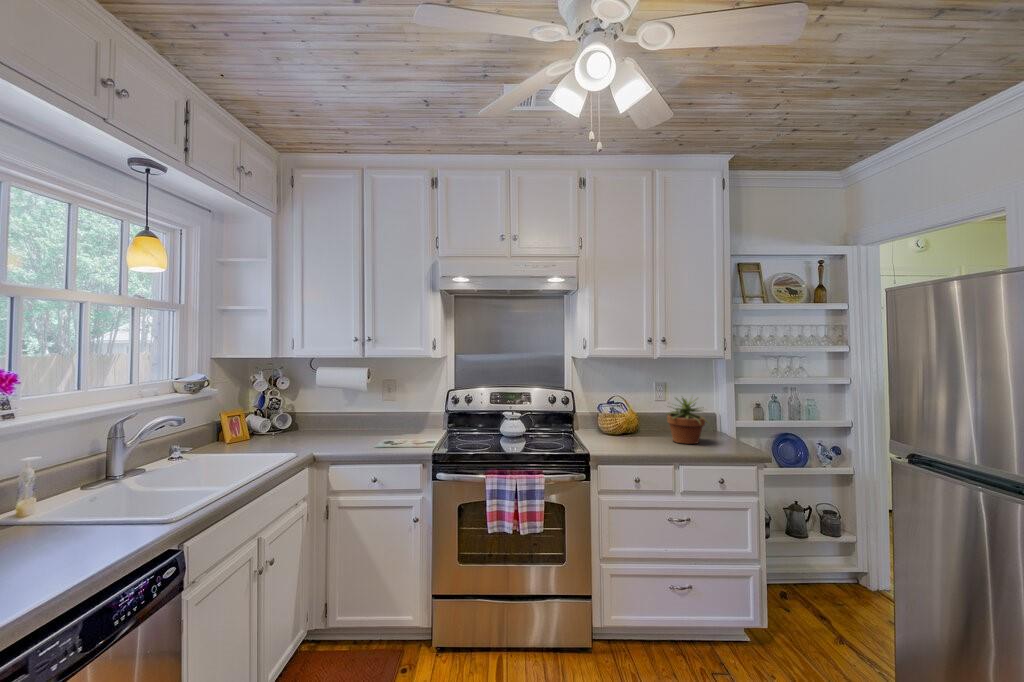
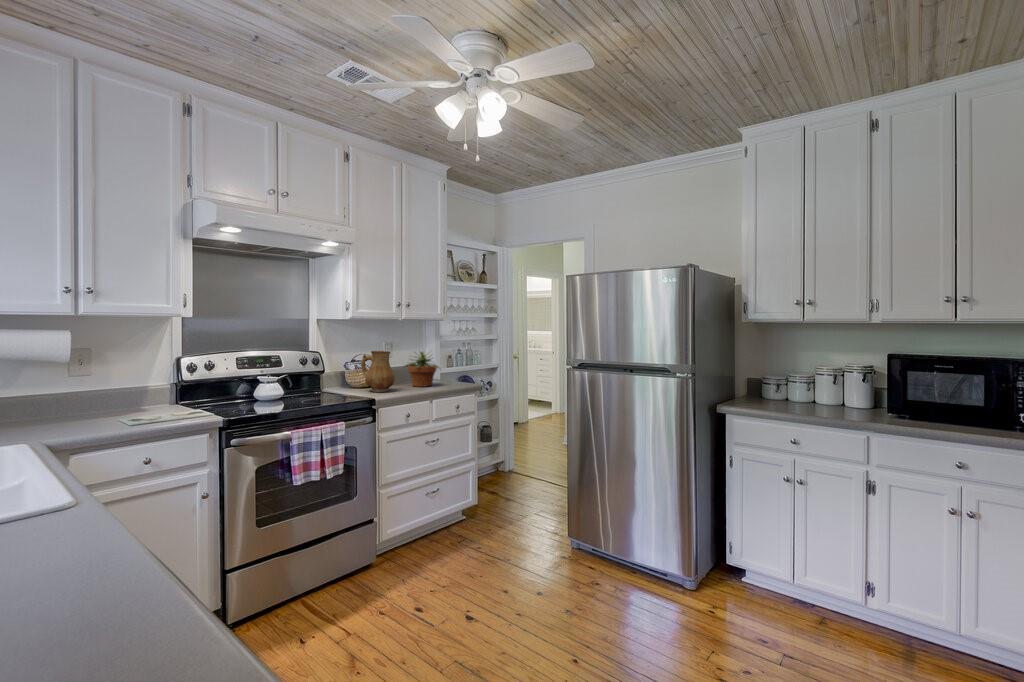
ceramic pitcher: none [603,394,639,444] -> present [361,351,395,392]

